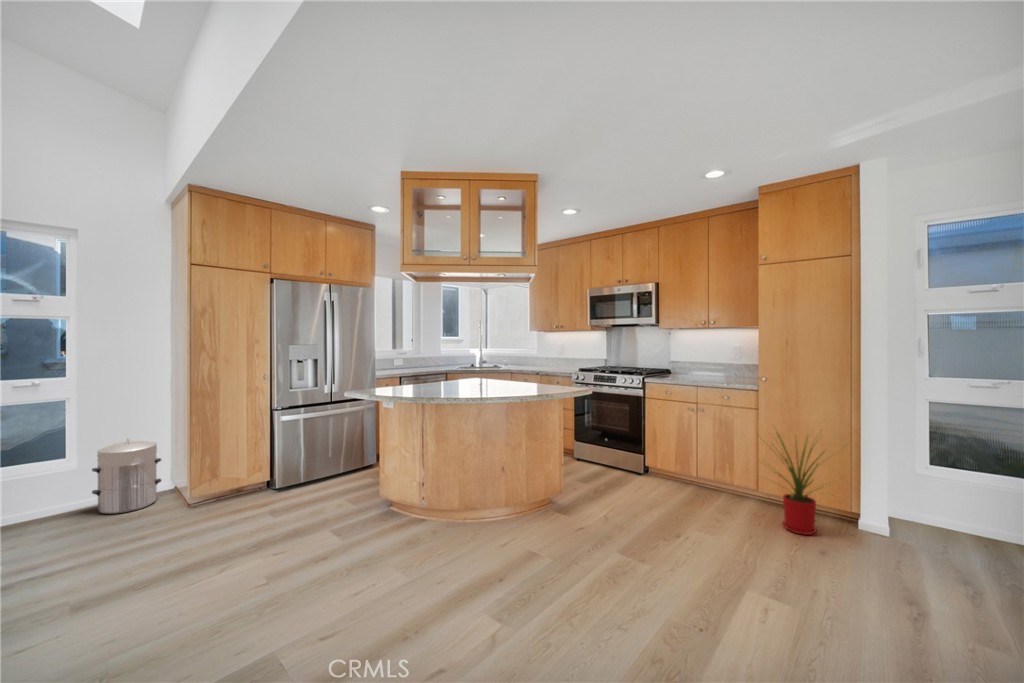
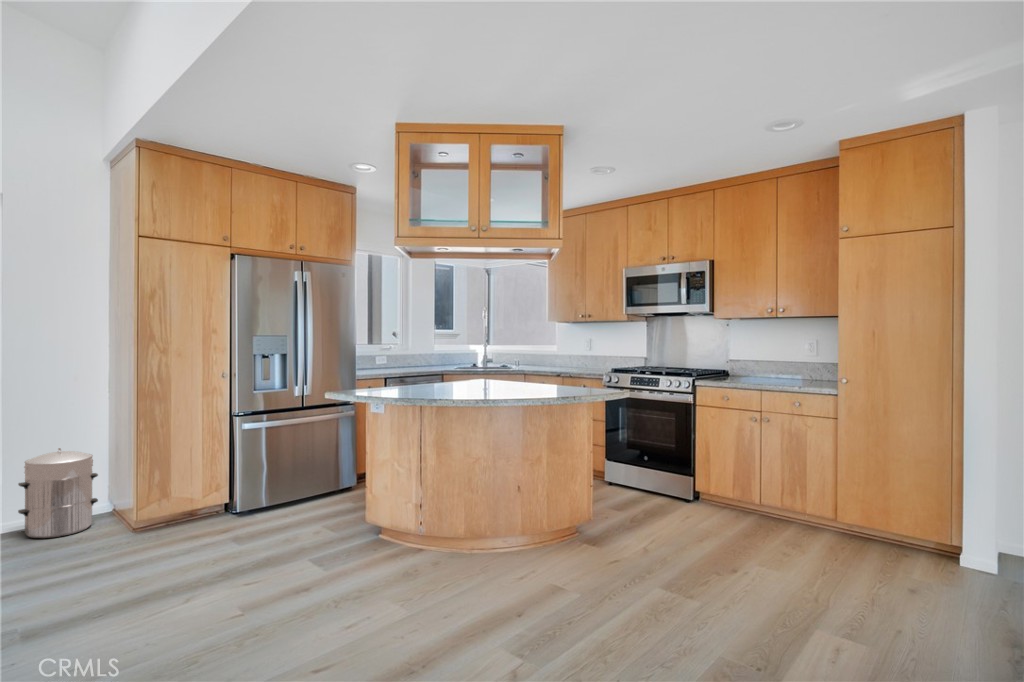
house plant: present [764,433,823,535] -> none [830,436,942,570]

